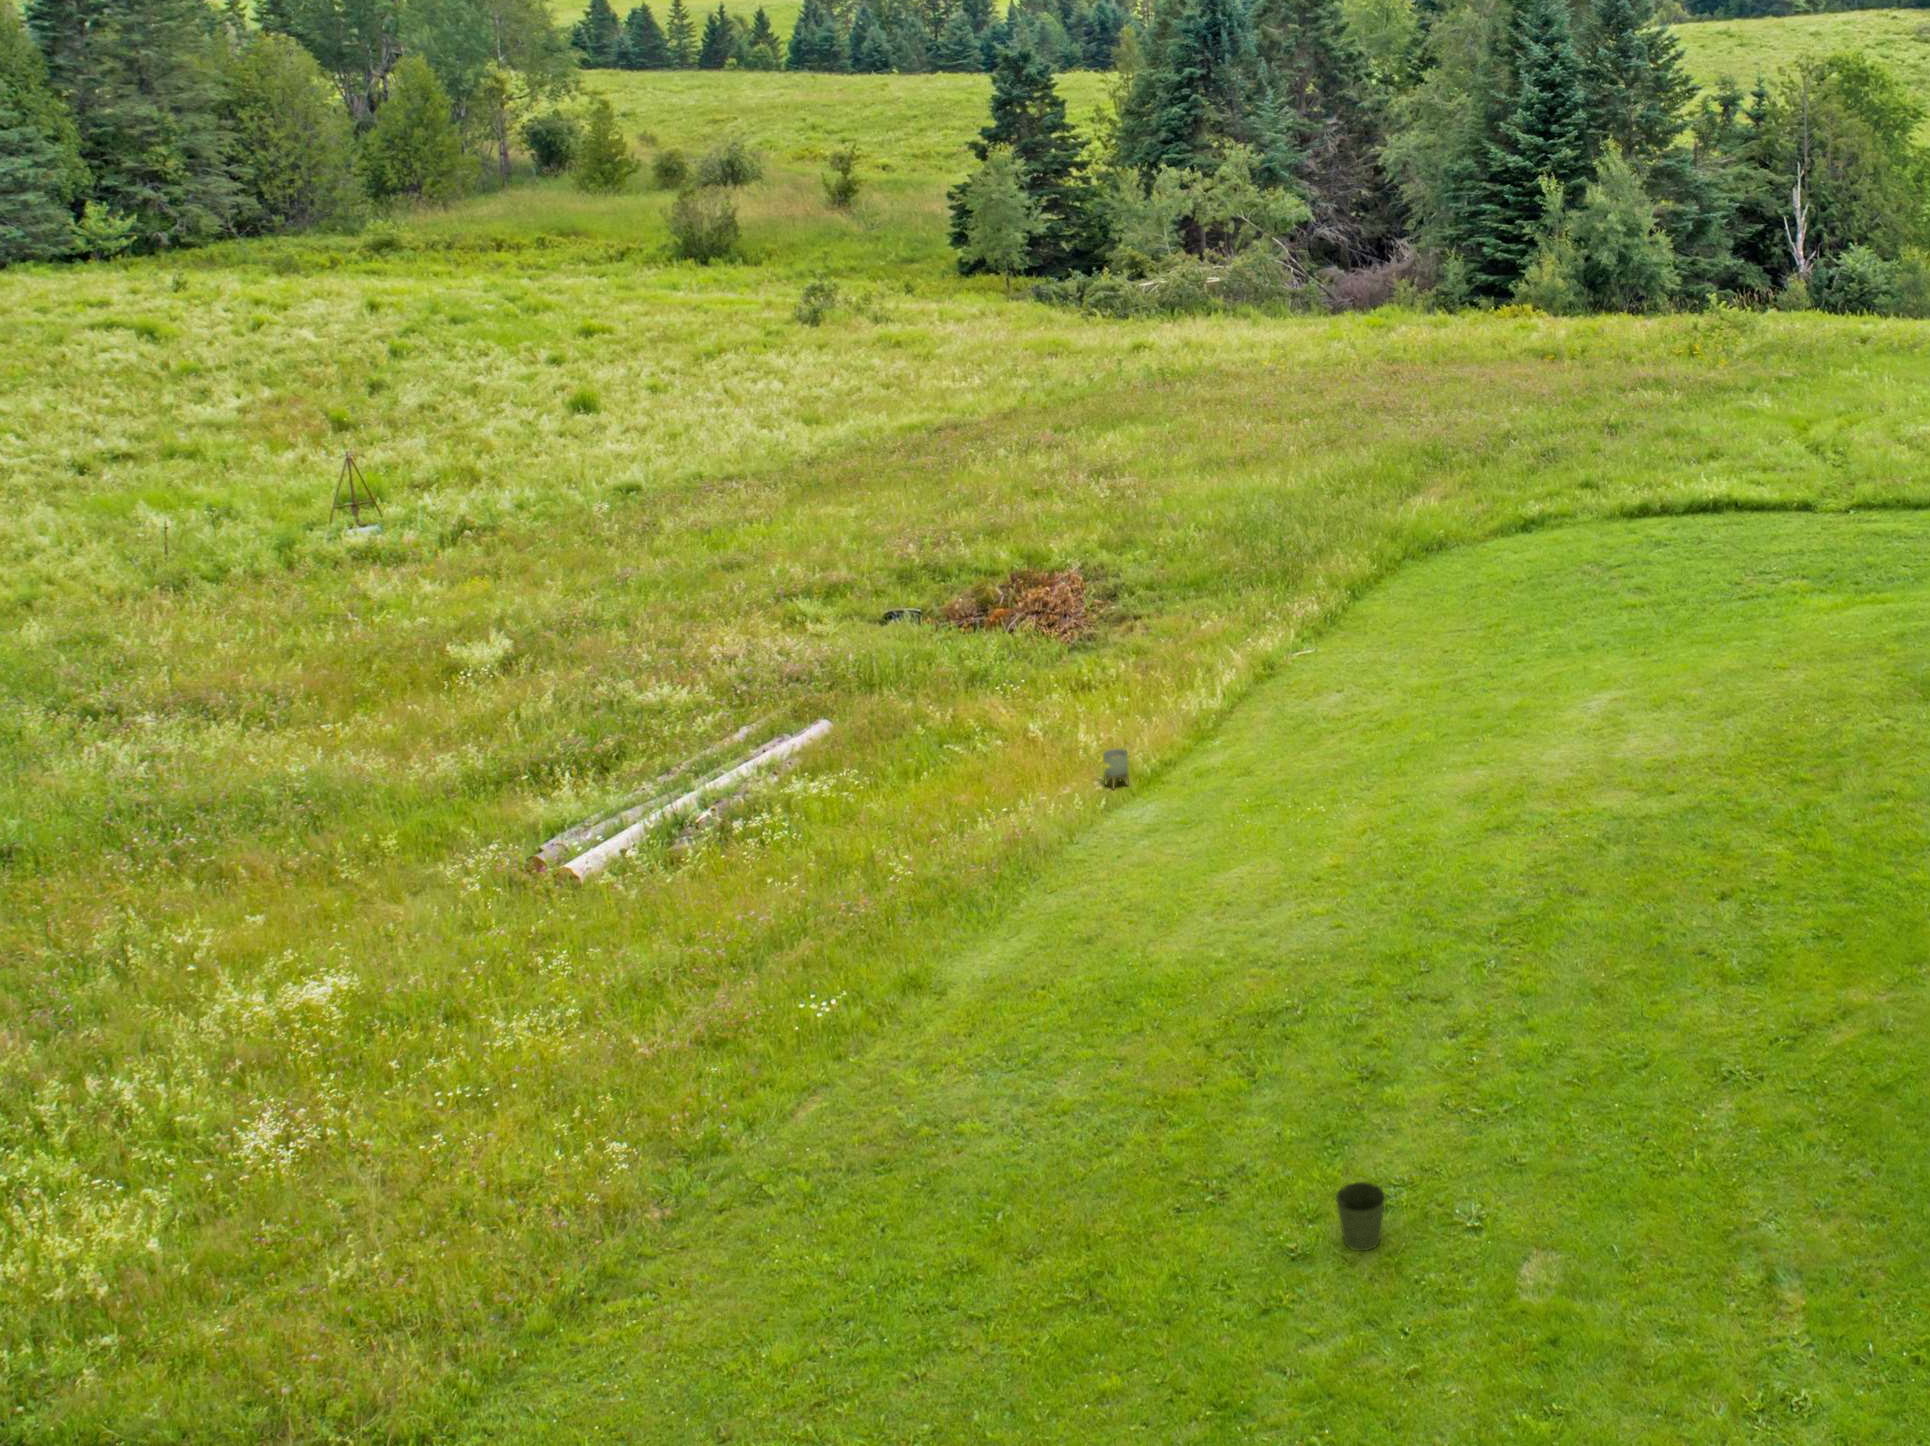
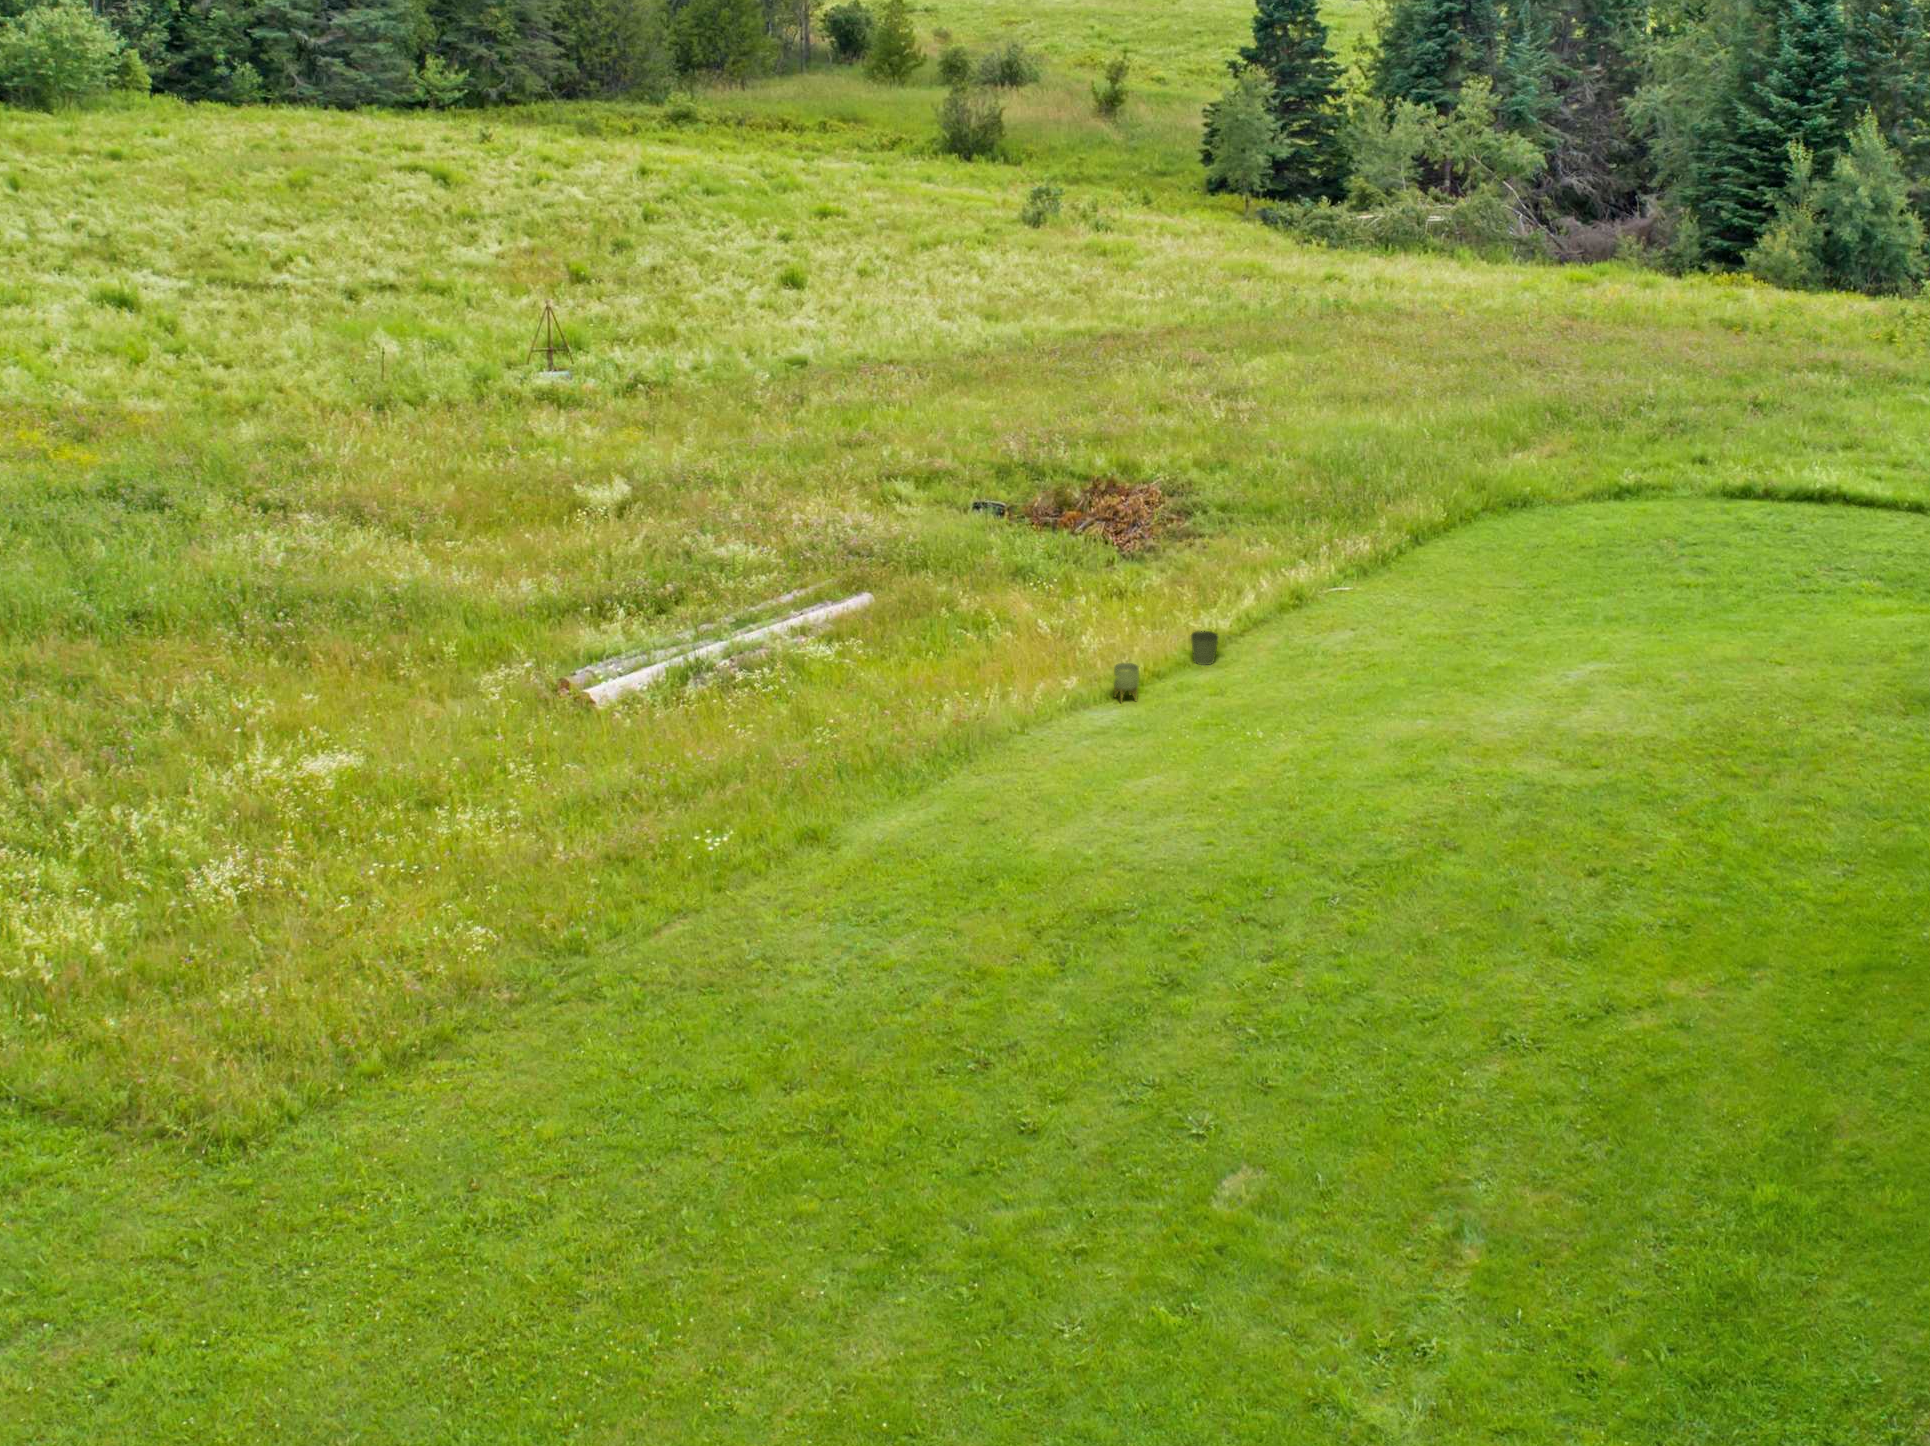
bucket: present [1336,1182,1385,1251] -> present [1191,631,1219,665]

